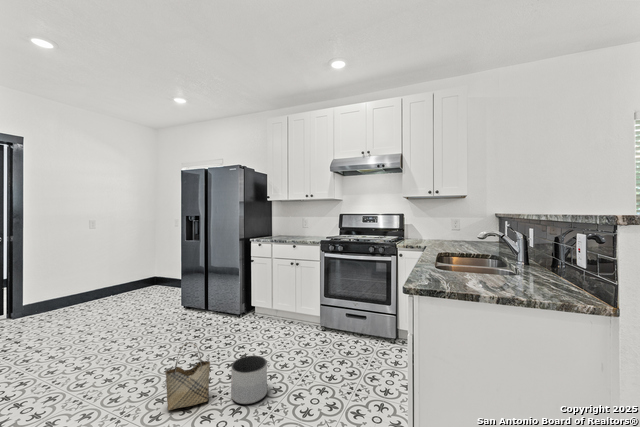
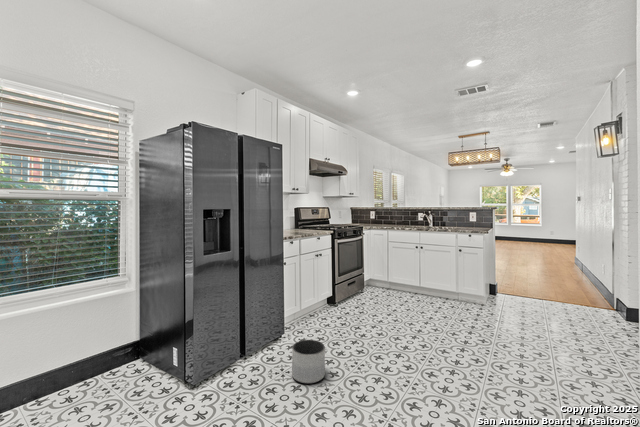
woven basket: present [165,343,210,410] -> none [235,322,274,380]

